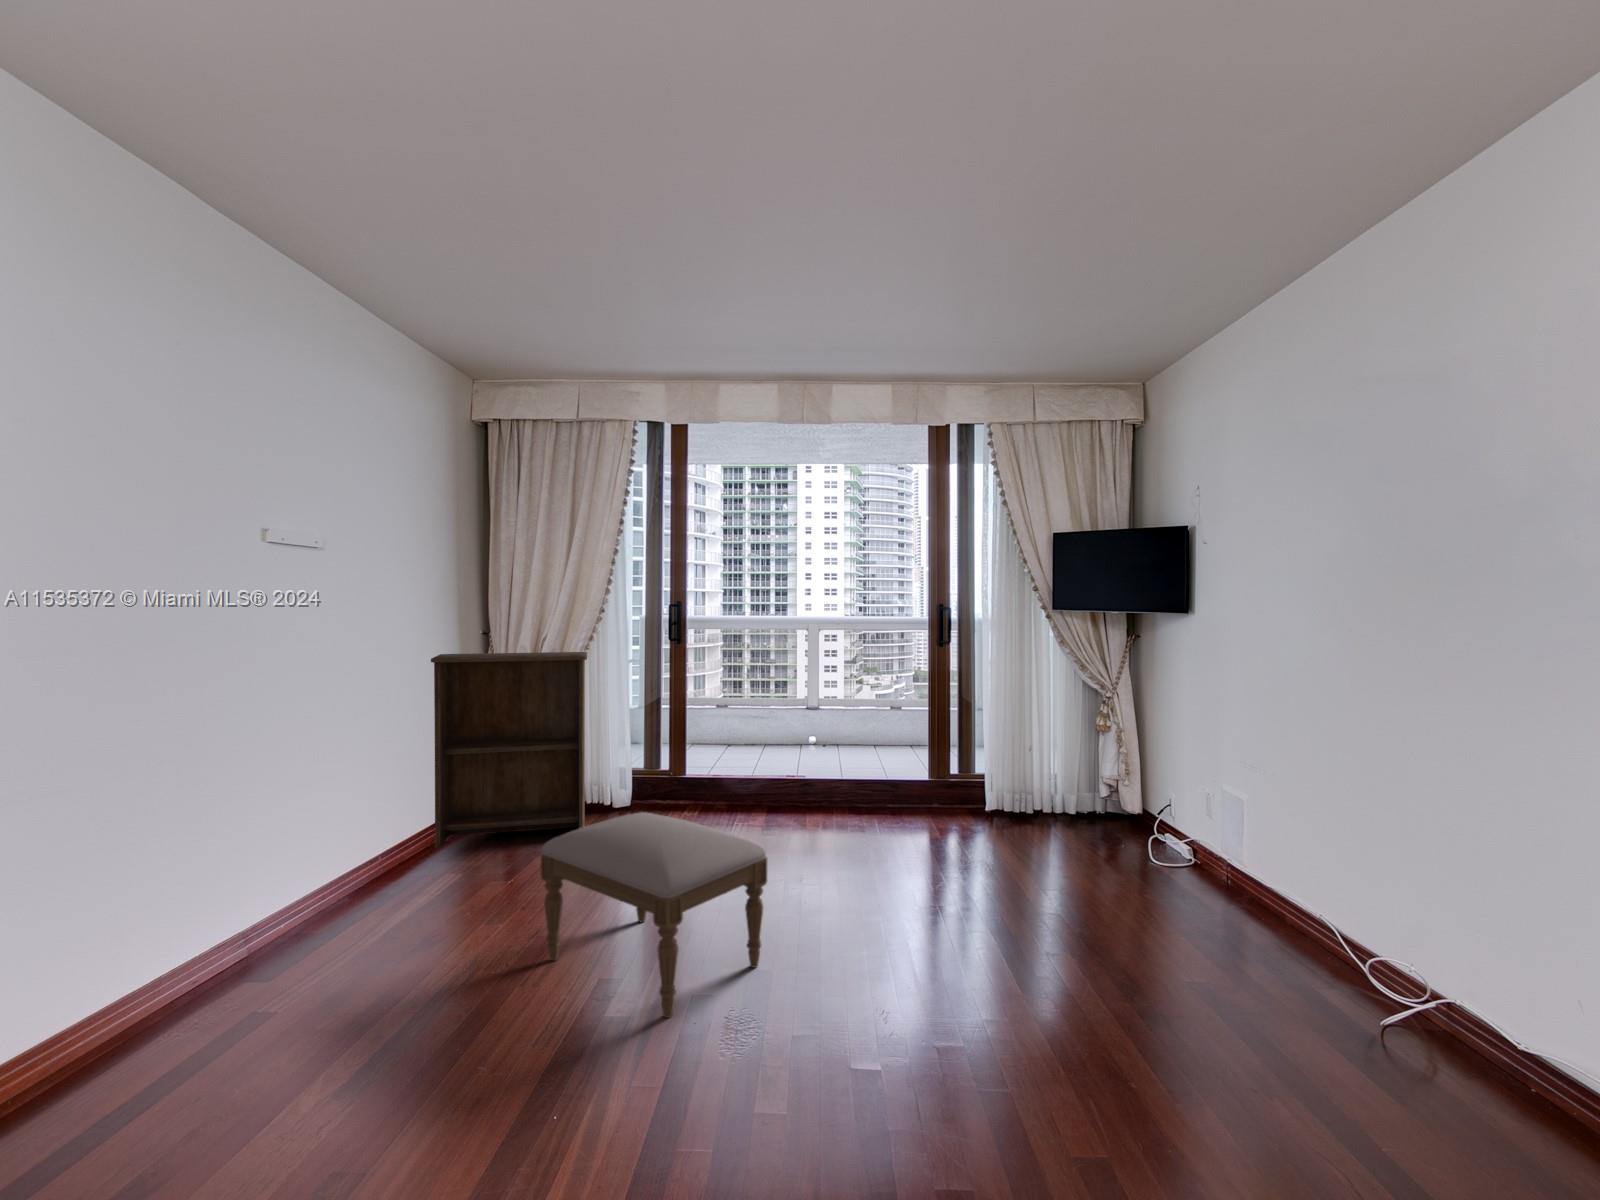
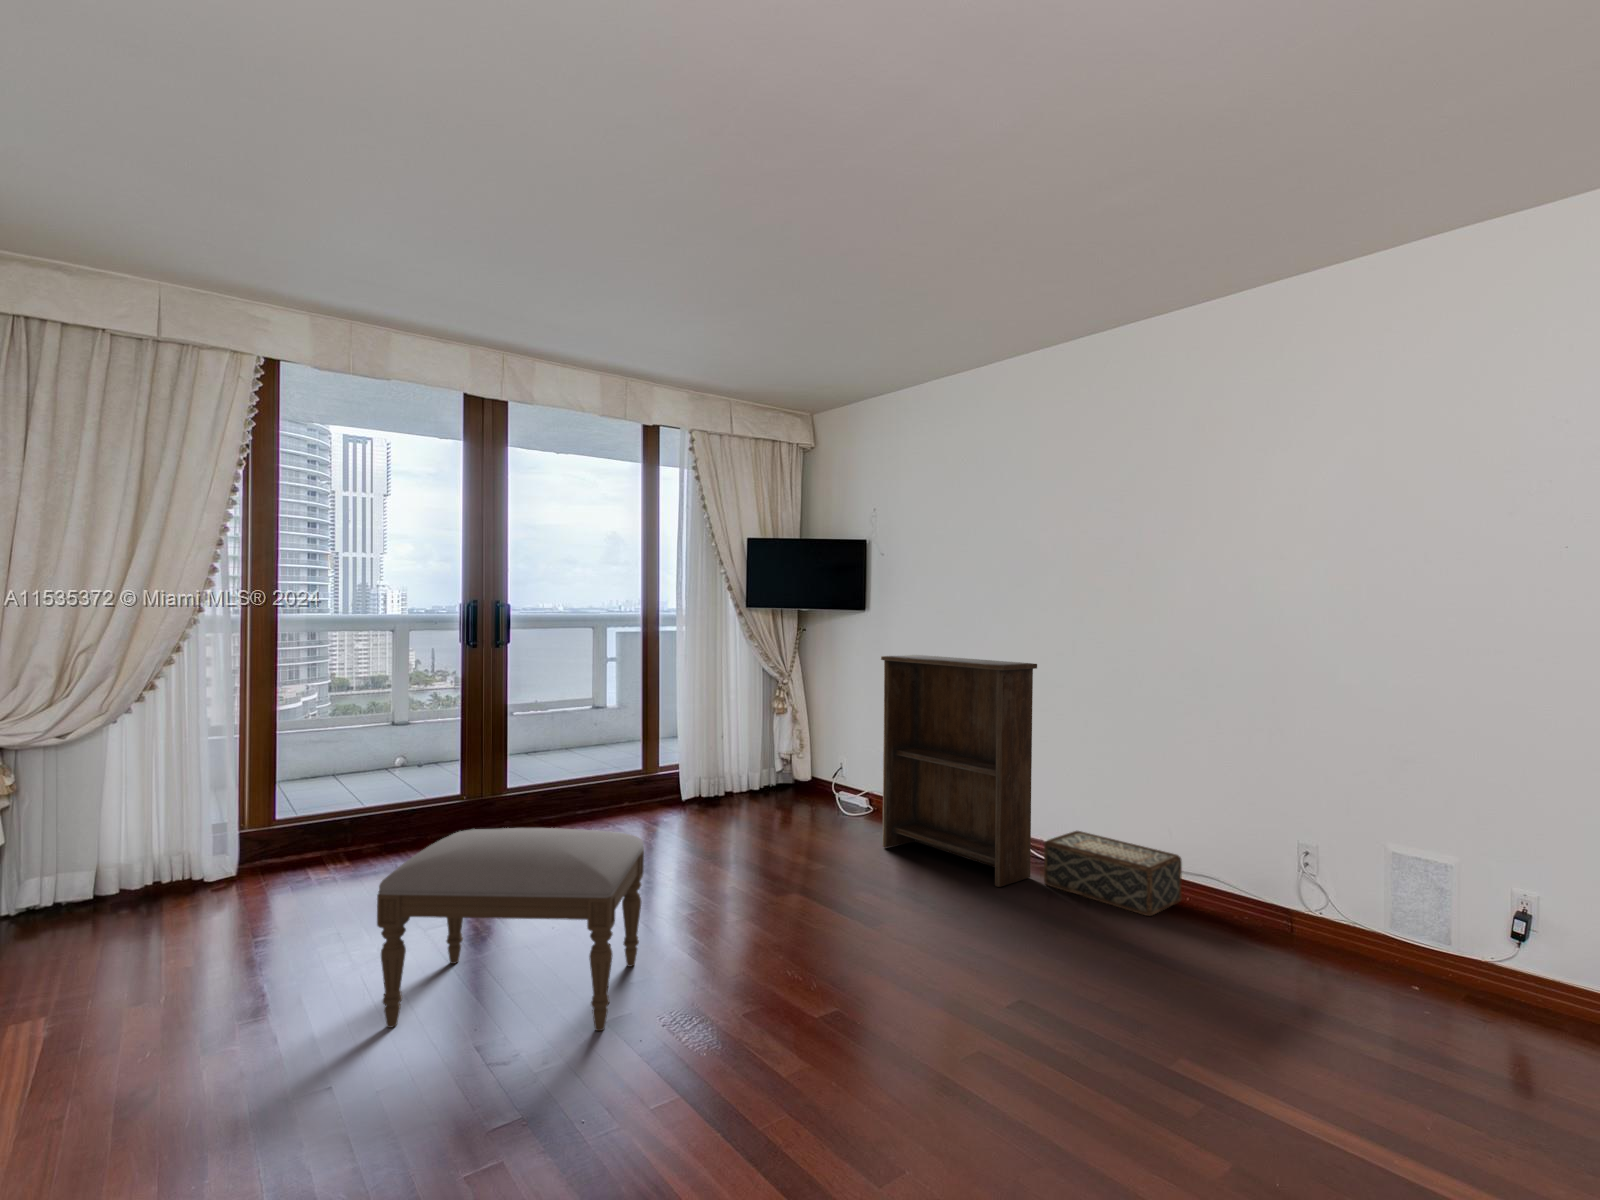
bookshelf: present [431,652,587,848] -> present [881,655,1037,887]
woven basket: none [1333,959,1575,1126] -> present [1044,831,1182,916]

